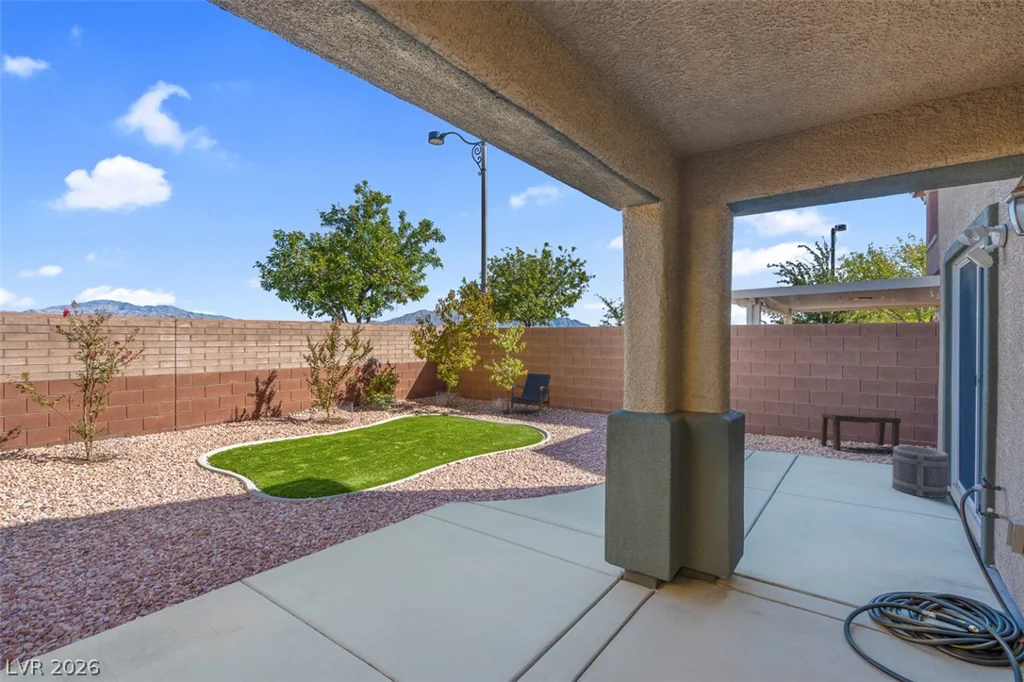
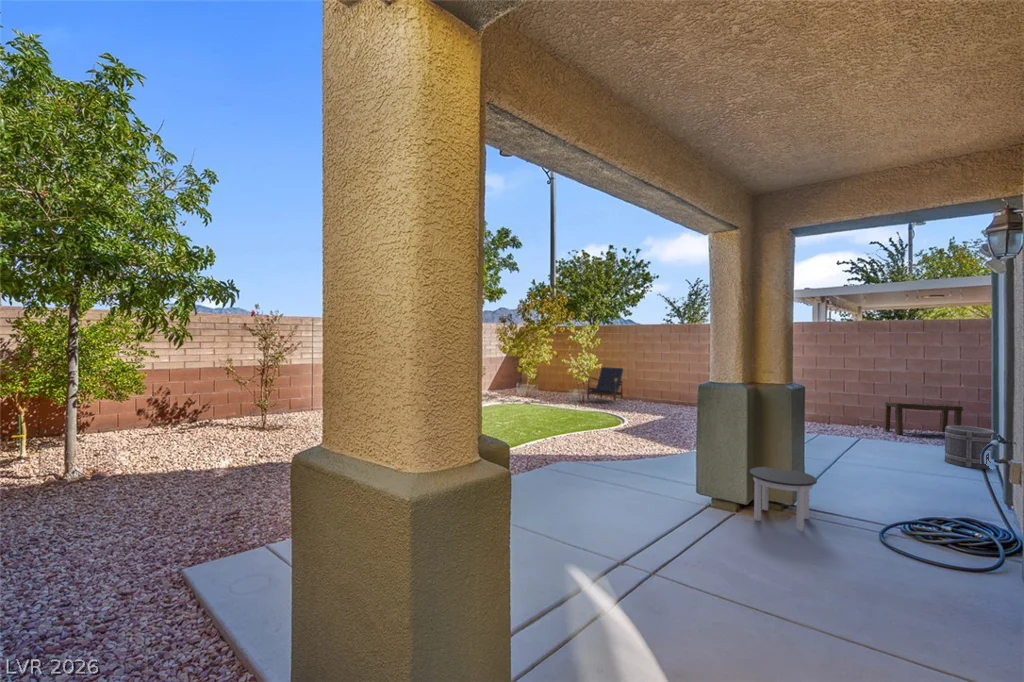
round table: none [676,527,765,629] -> present [750,467,817,531]

